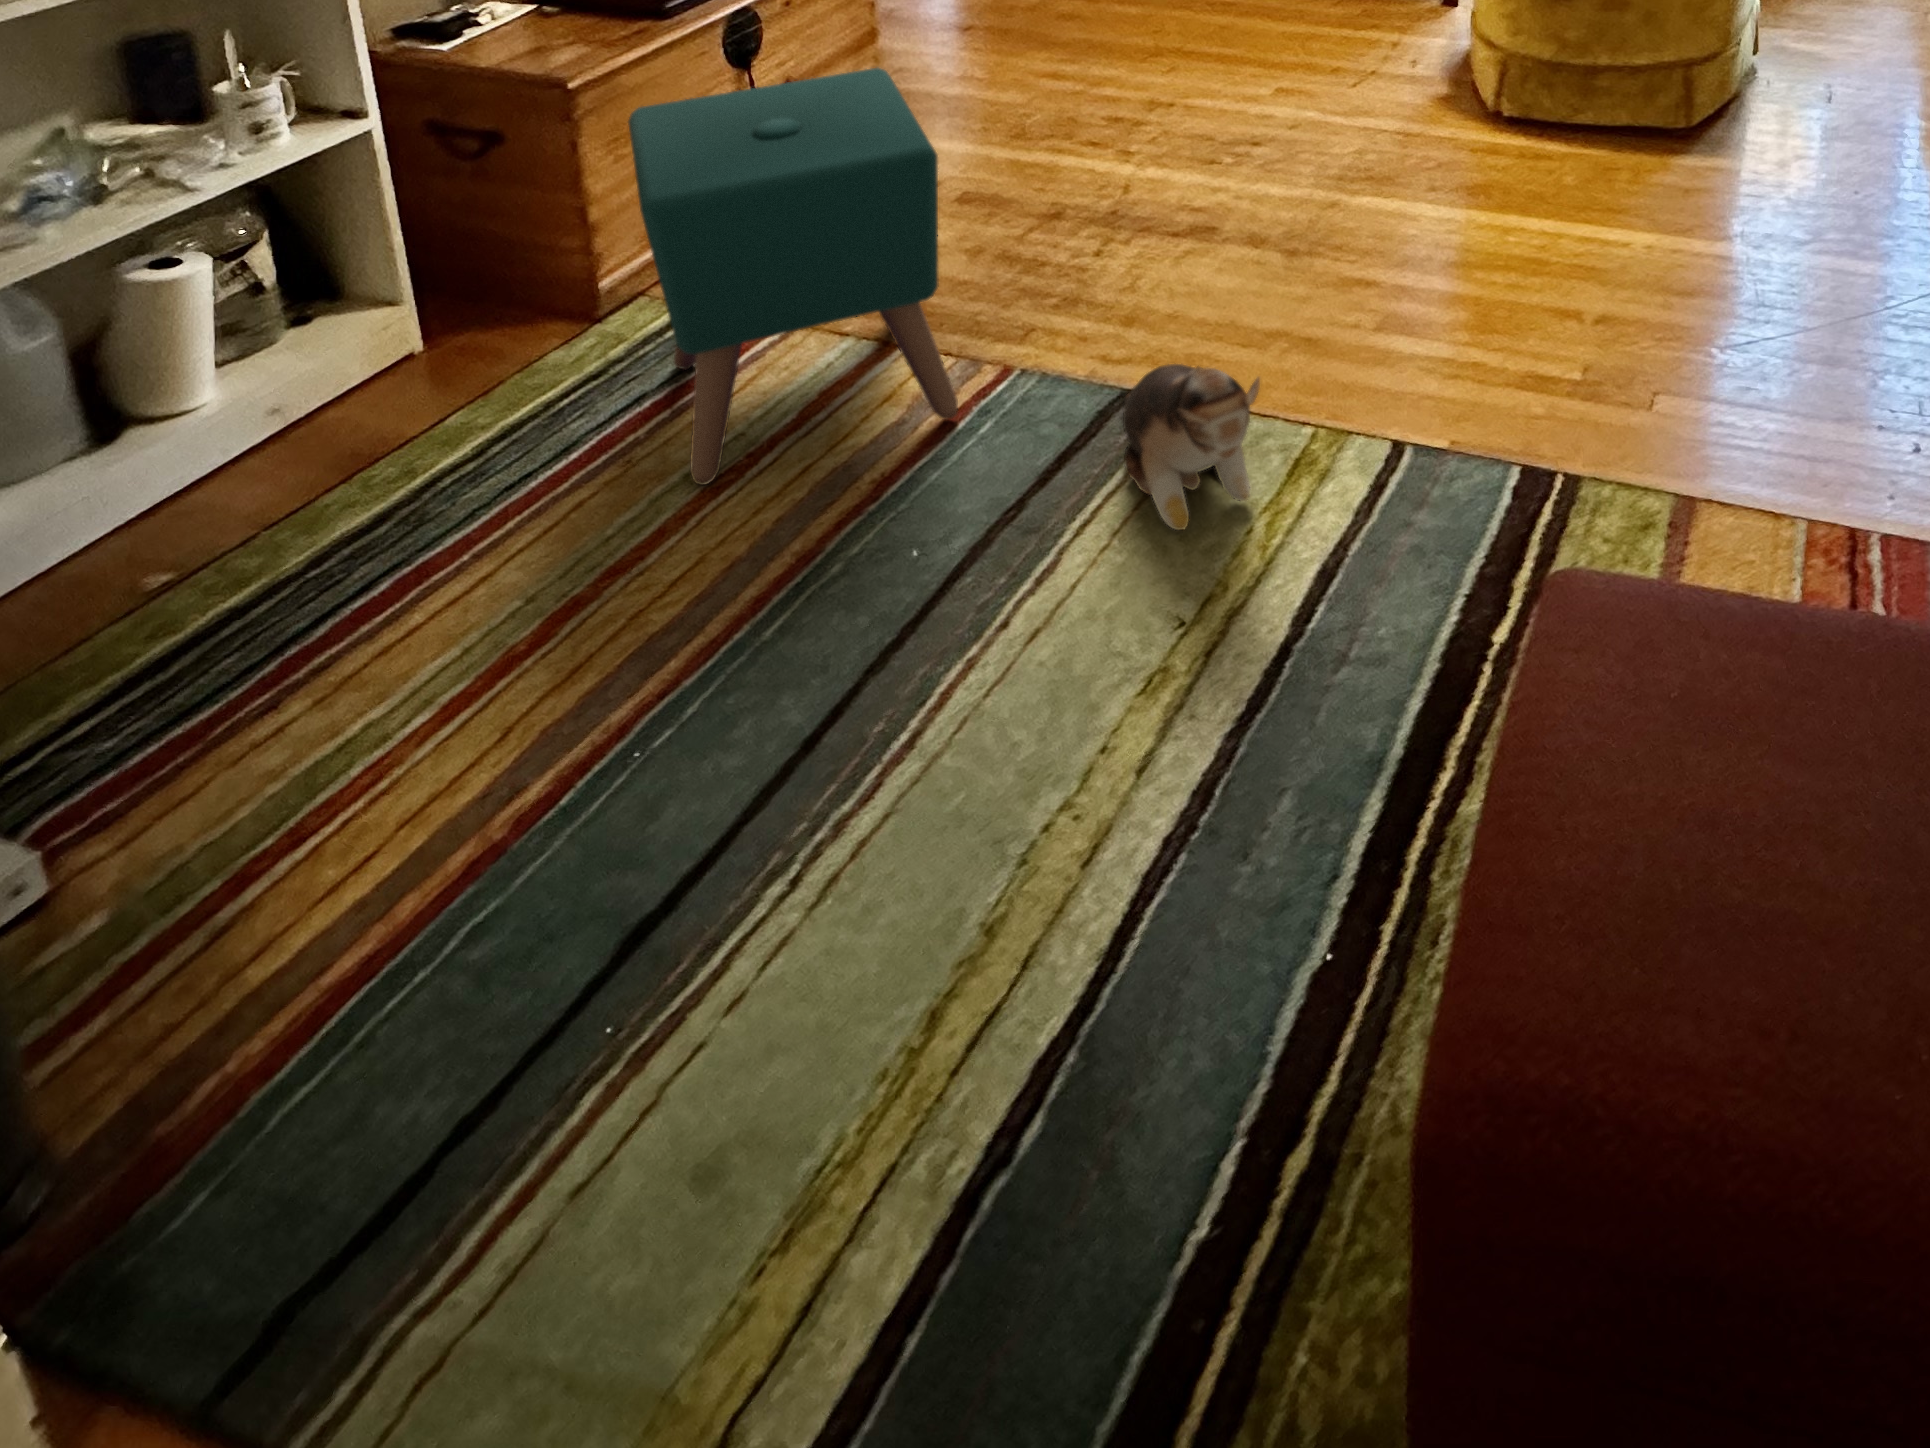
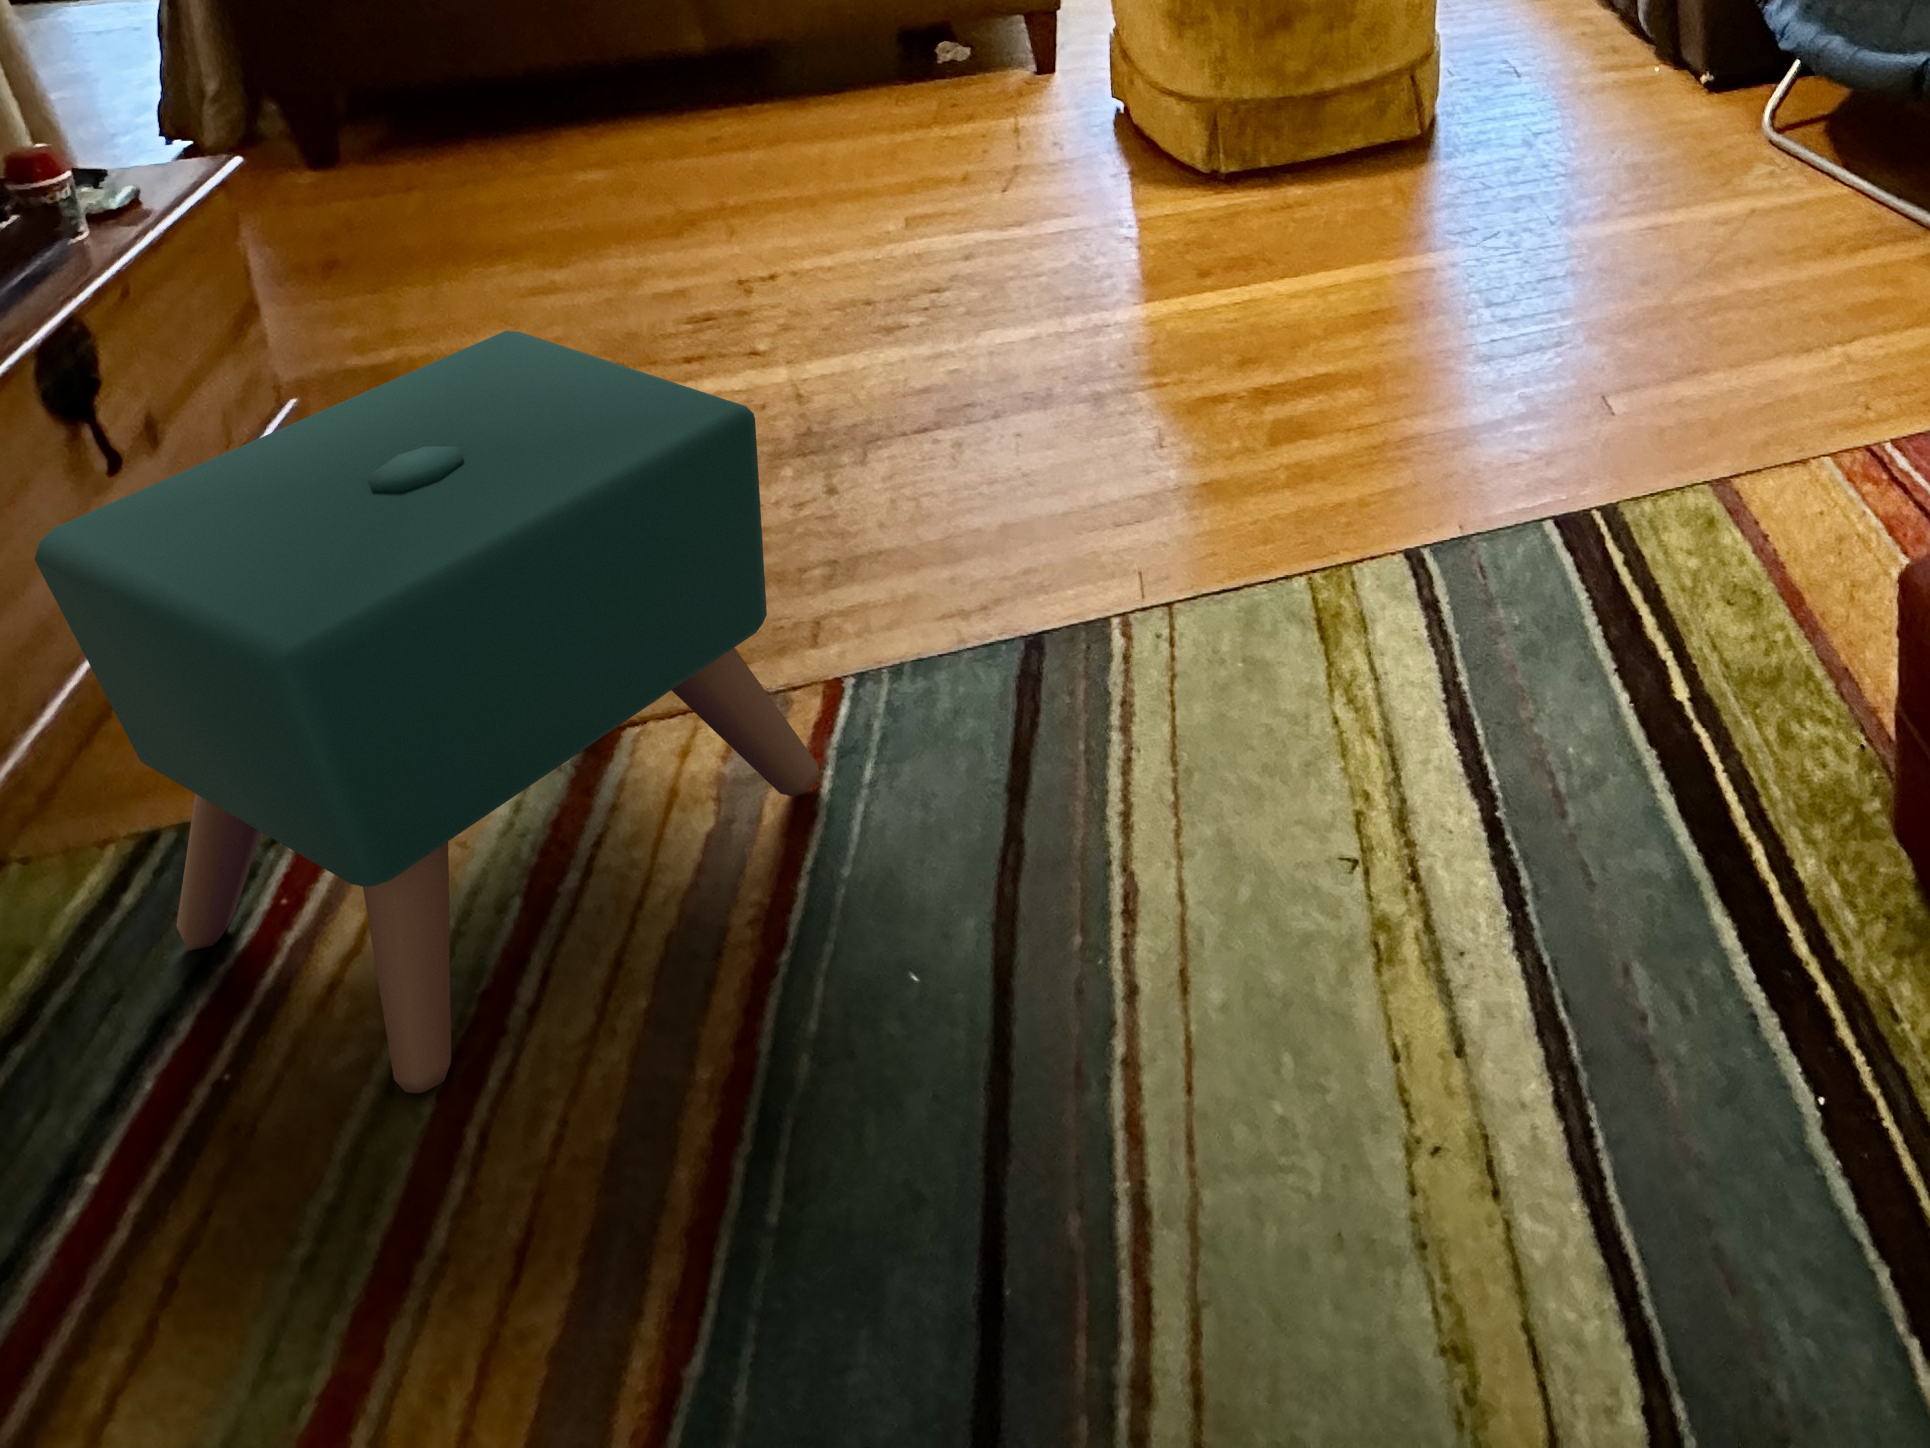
plush toy: present [1123,364,1260,530] -> none [1051,527,1373,768]

